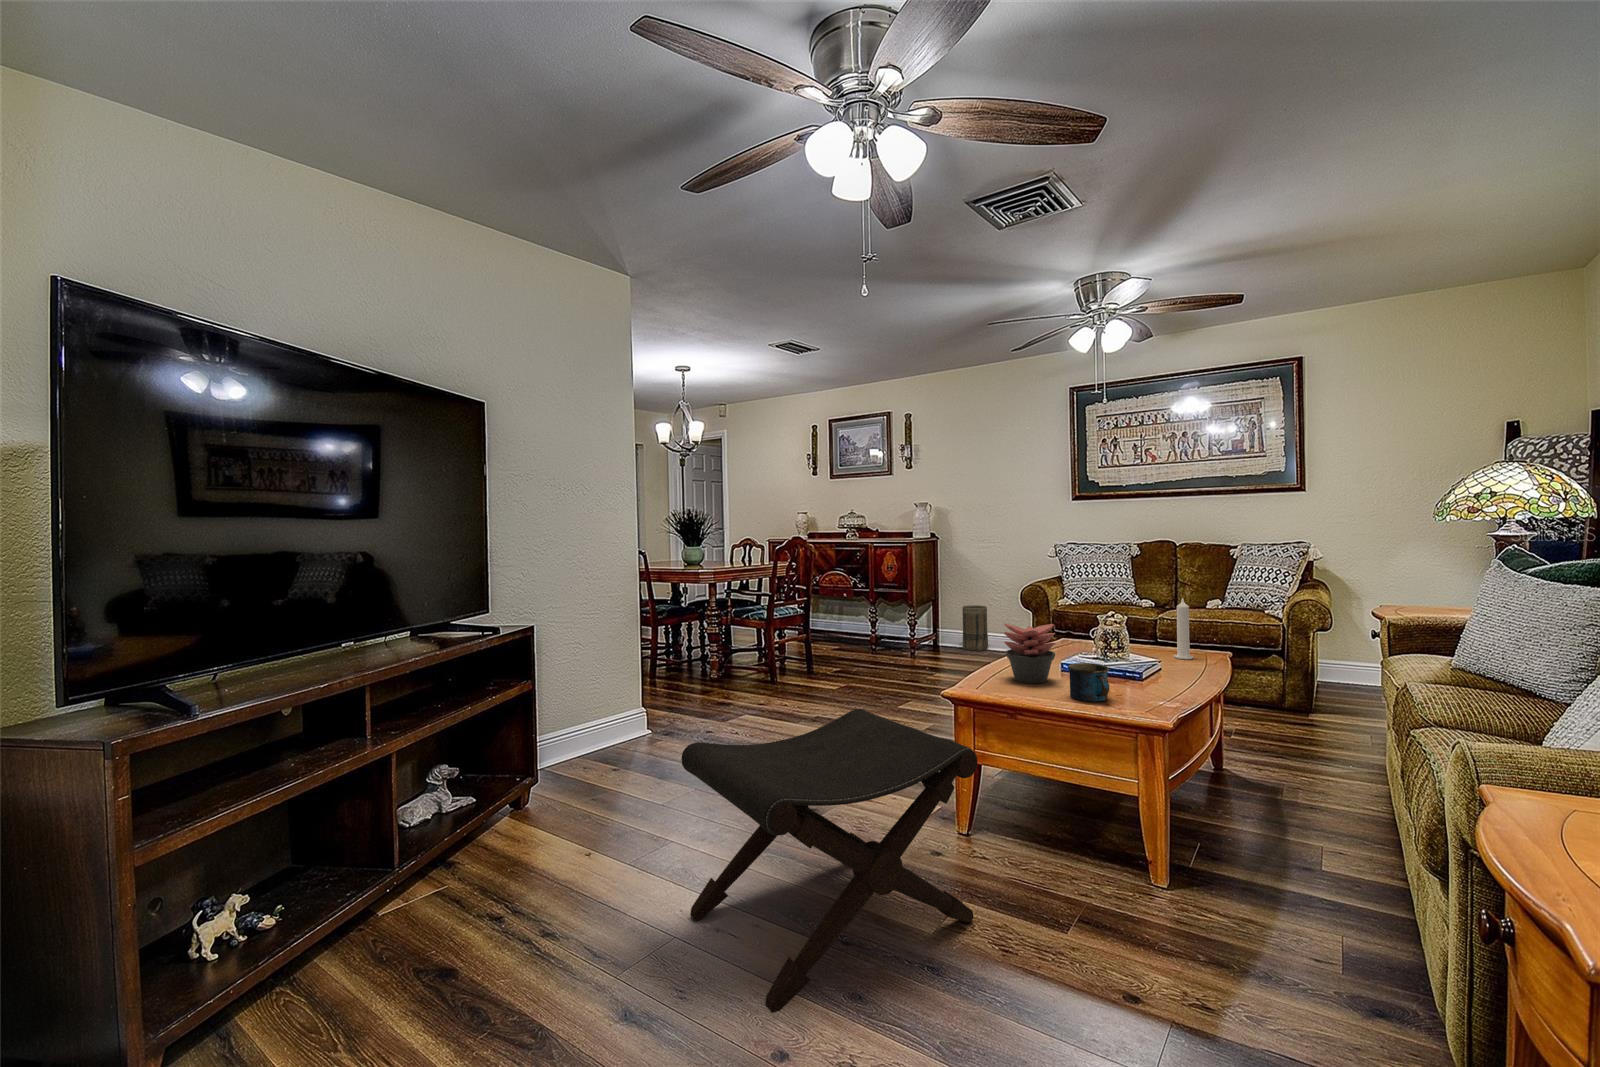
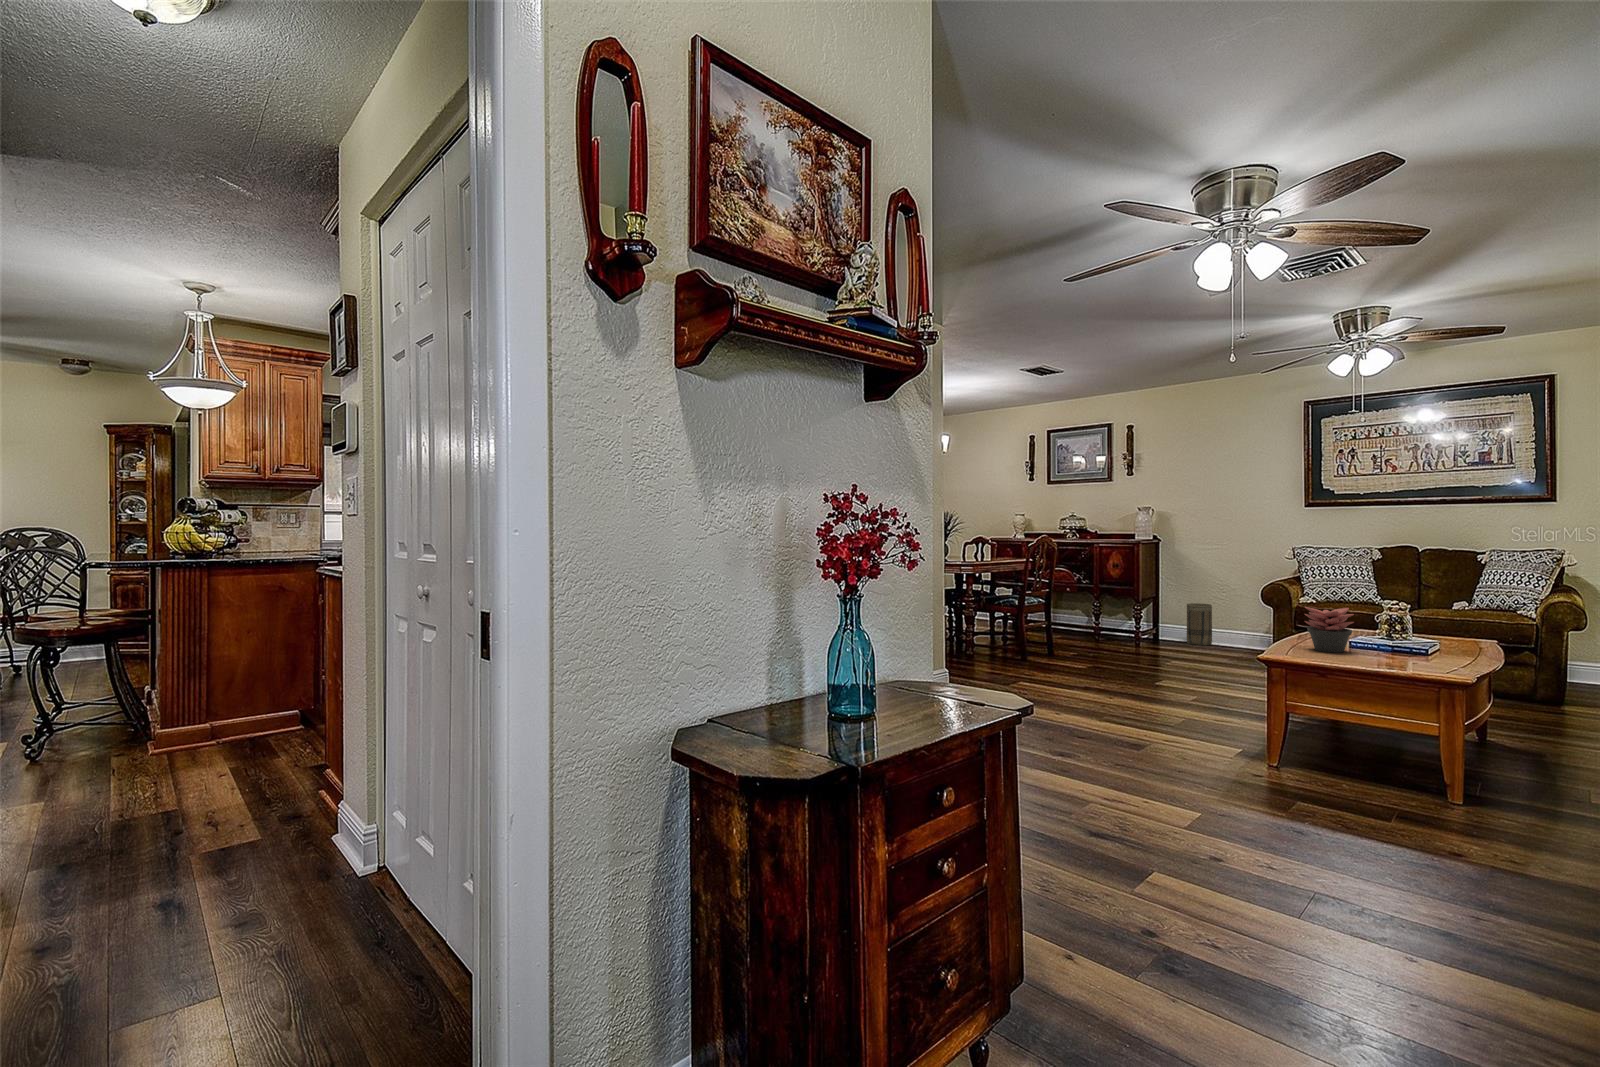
candle: present [1174,598,1193,659] -> none [1444,593,1463,643]
mug: present [1068,663,1109,701] -> none [1371,636,1410,663]
footstool: present [681,709,977,1013] -> none [1102,662,1324,832]

